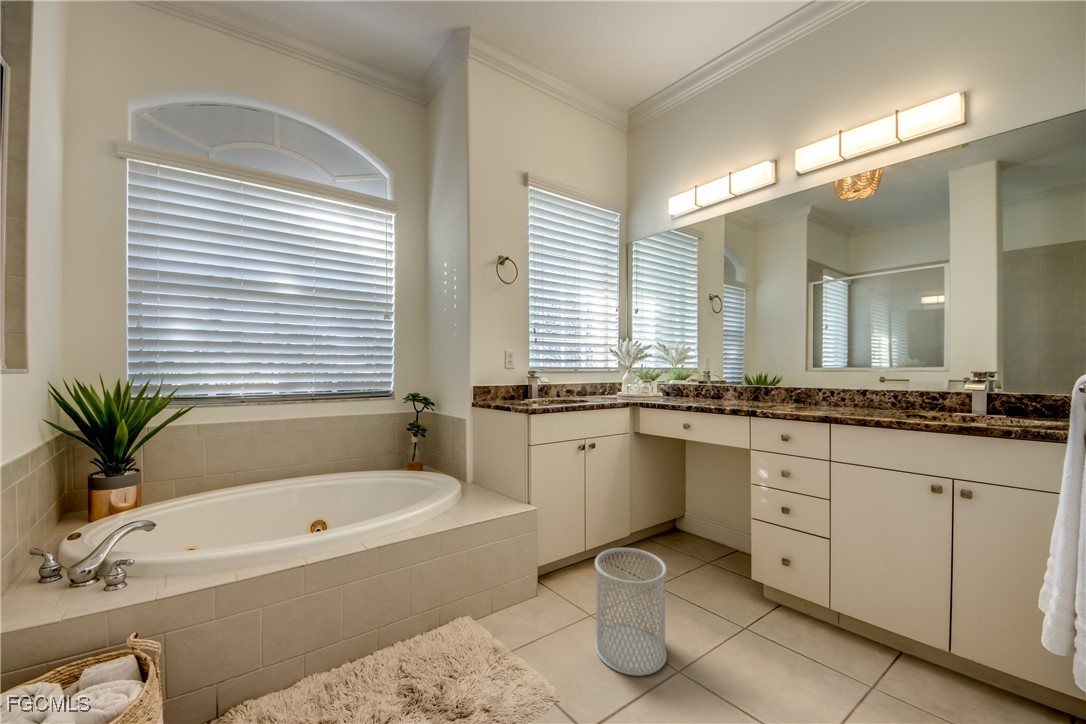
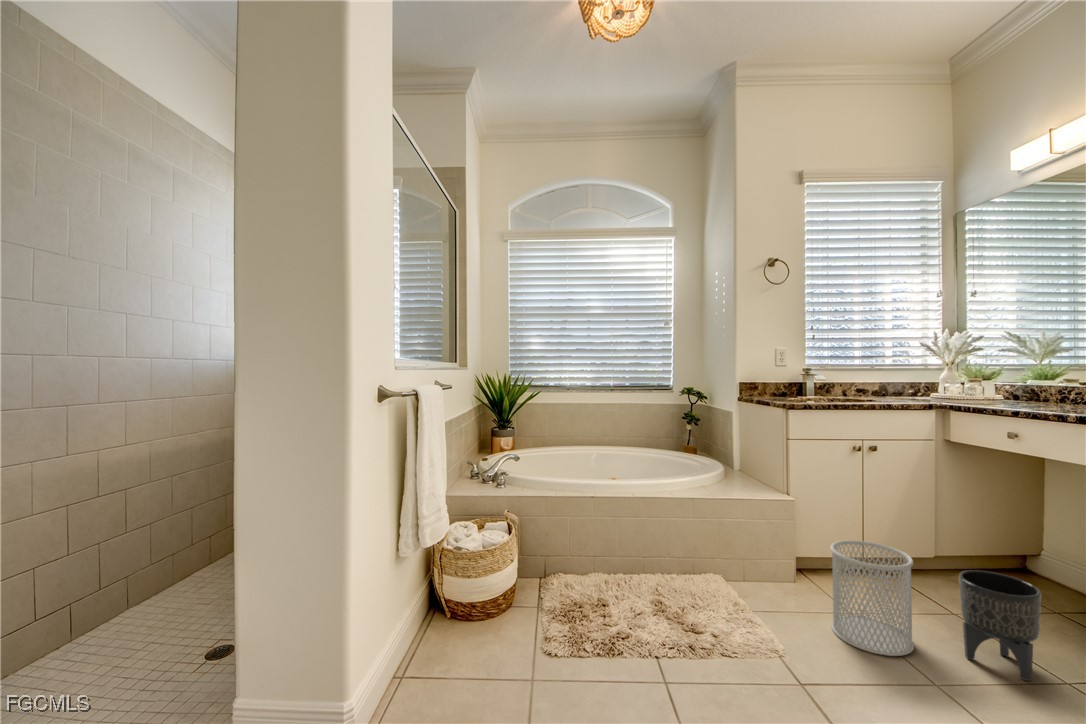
planter: none [689,551,747,647] -> present [959,570,1041,681]

